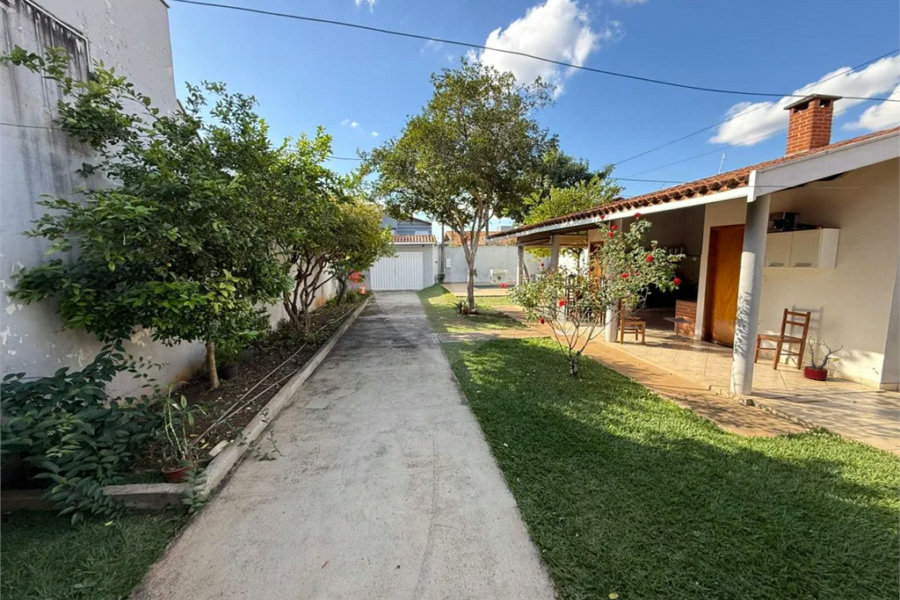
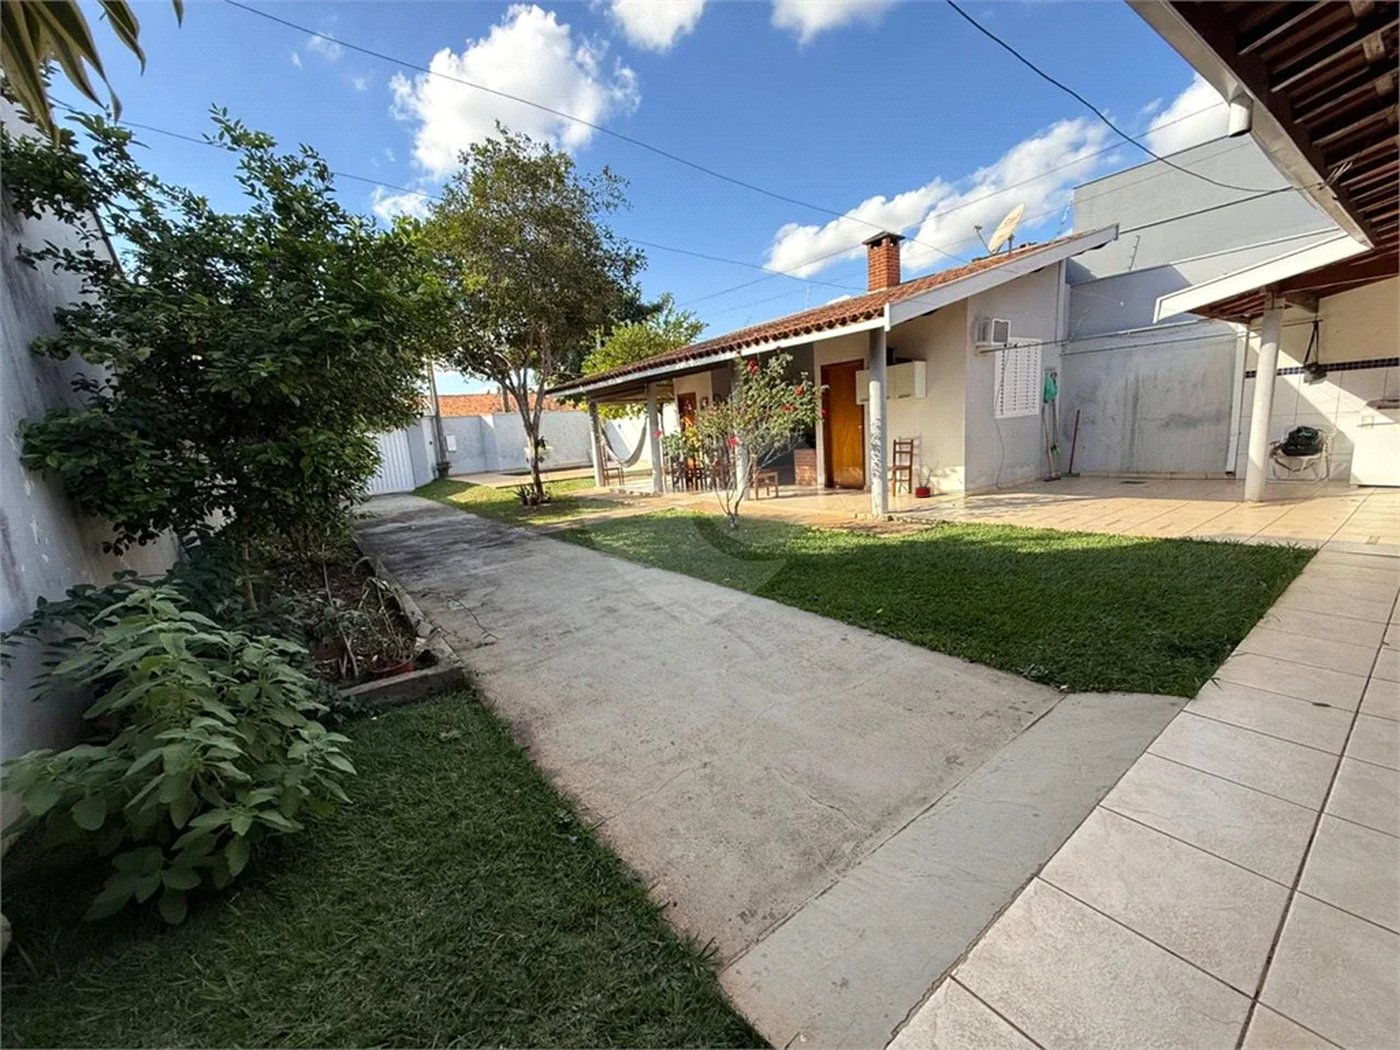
side table: present [664,317,693,342] -> none [787,466,818,493]

